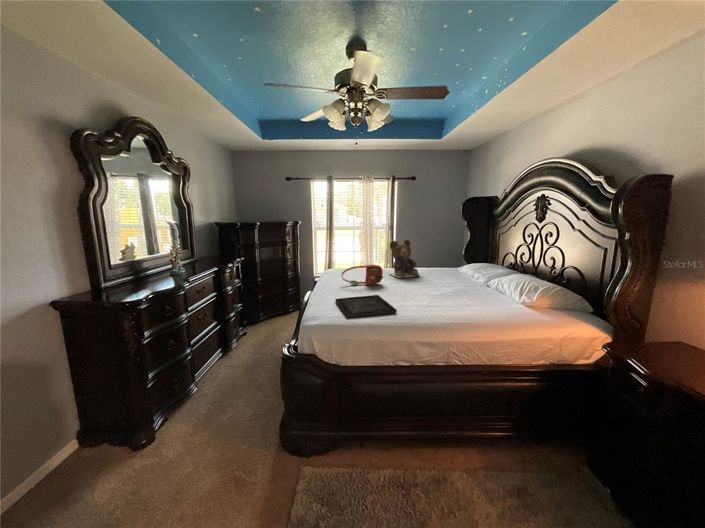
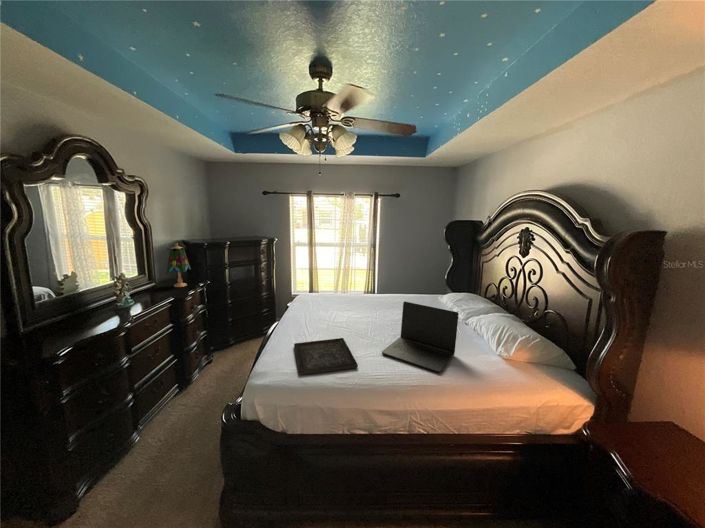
table lamp: none [206,222,227,263] -> present [167,243,191,287]
teddy bear: present [390,240,420,278] -> none [364,267,397,310]
laptop: none [415,261,485,315] -> present [382,302,459,373]
handbag: present [342,265,383,285] -> none [309,298,354,320]

